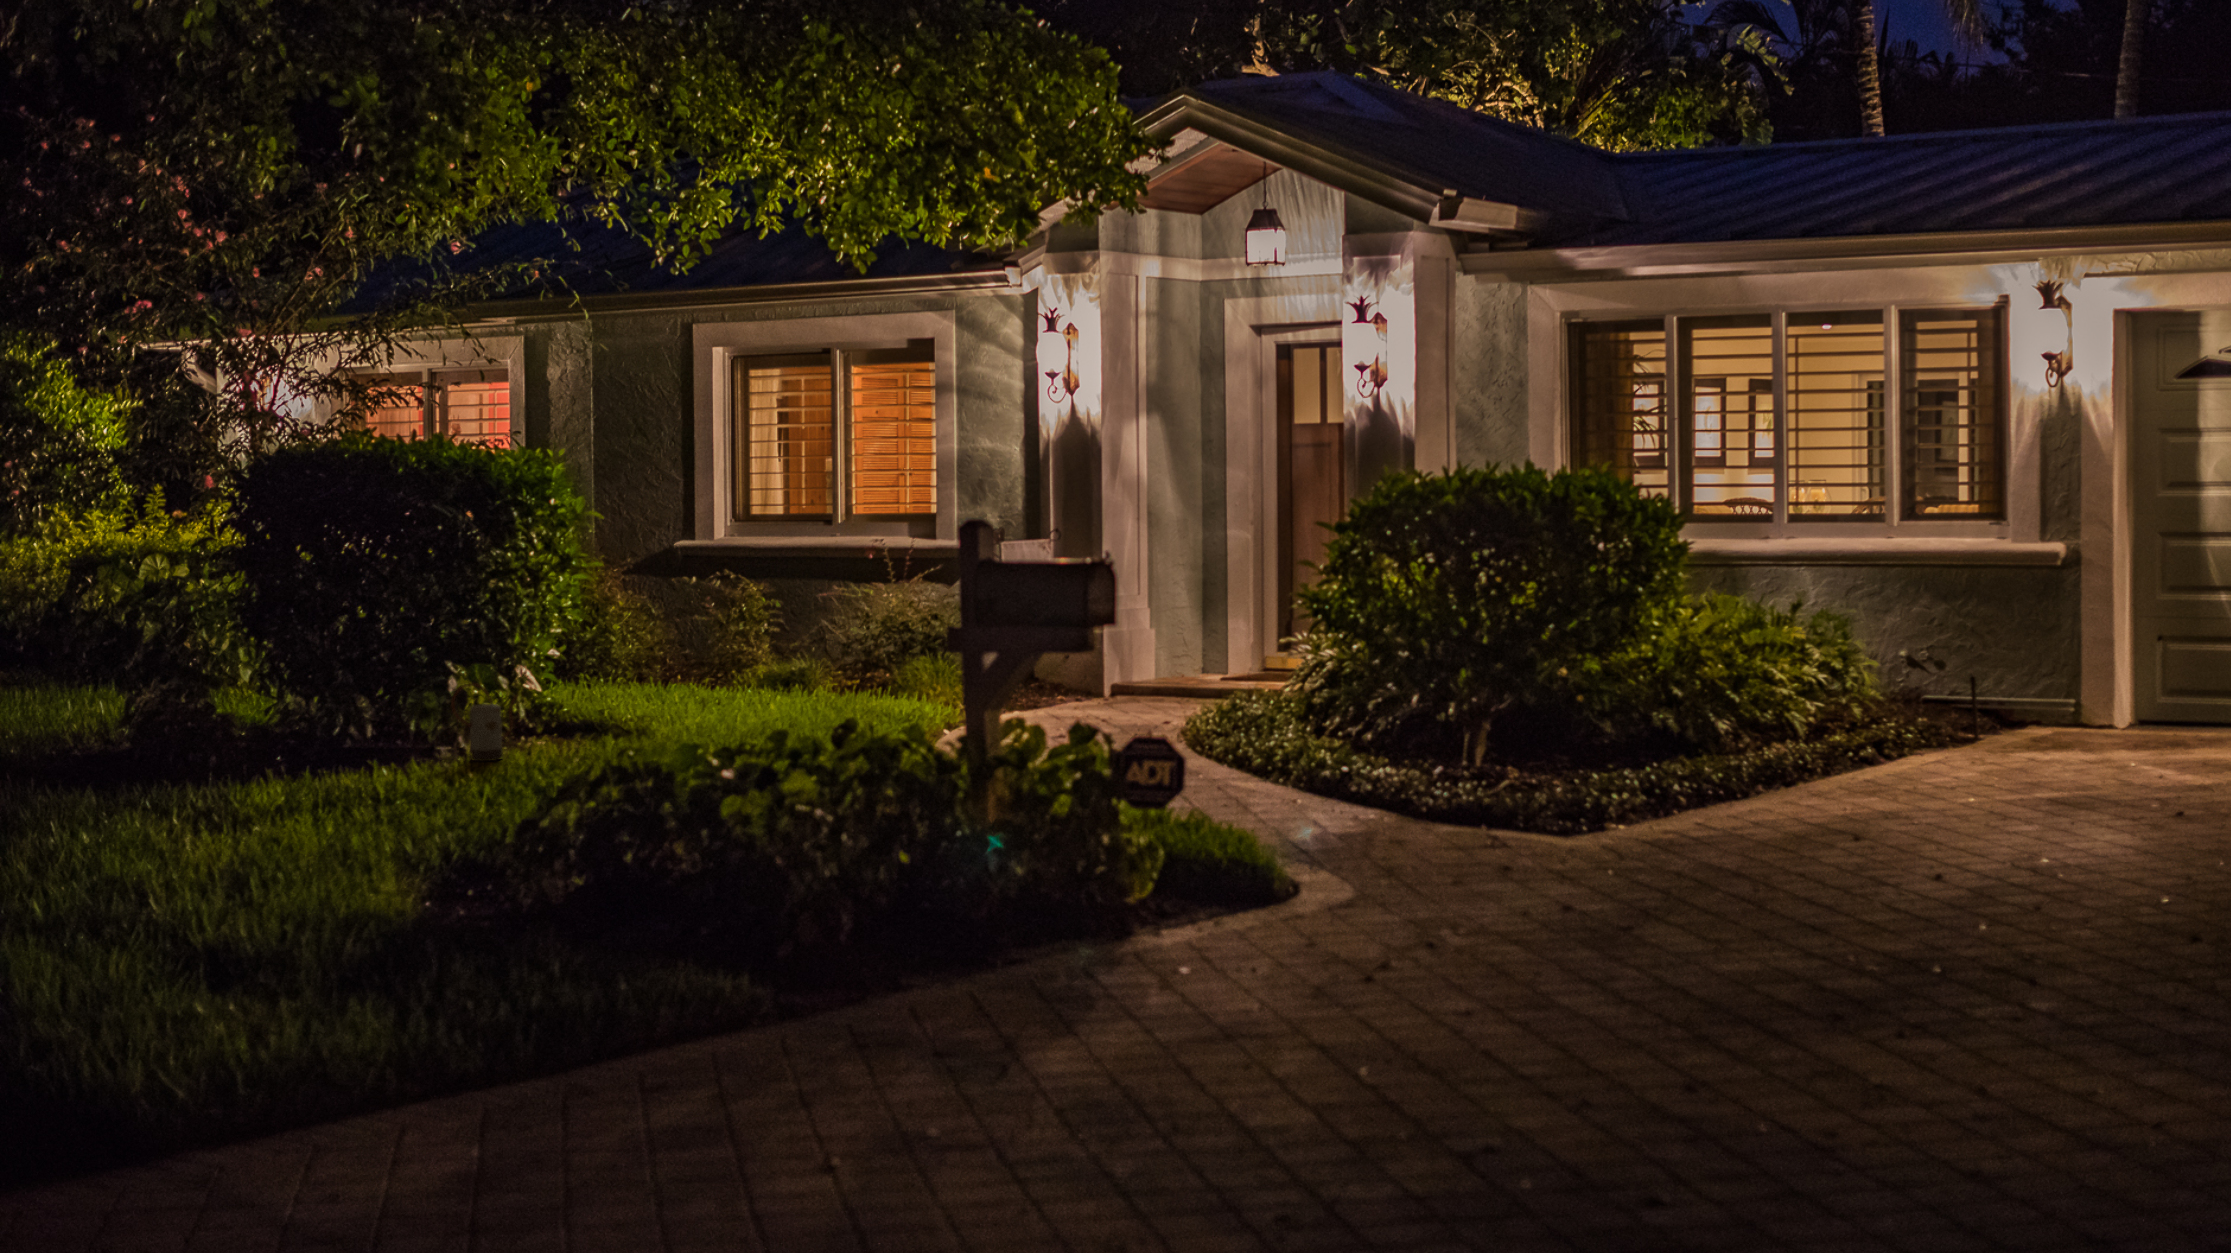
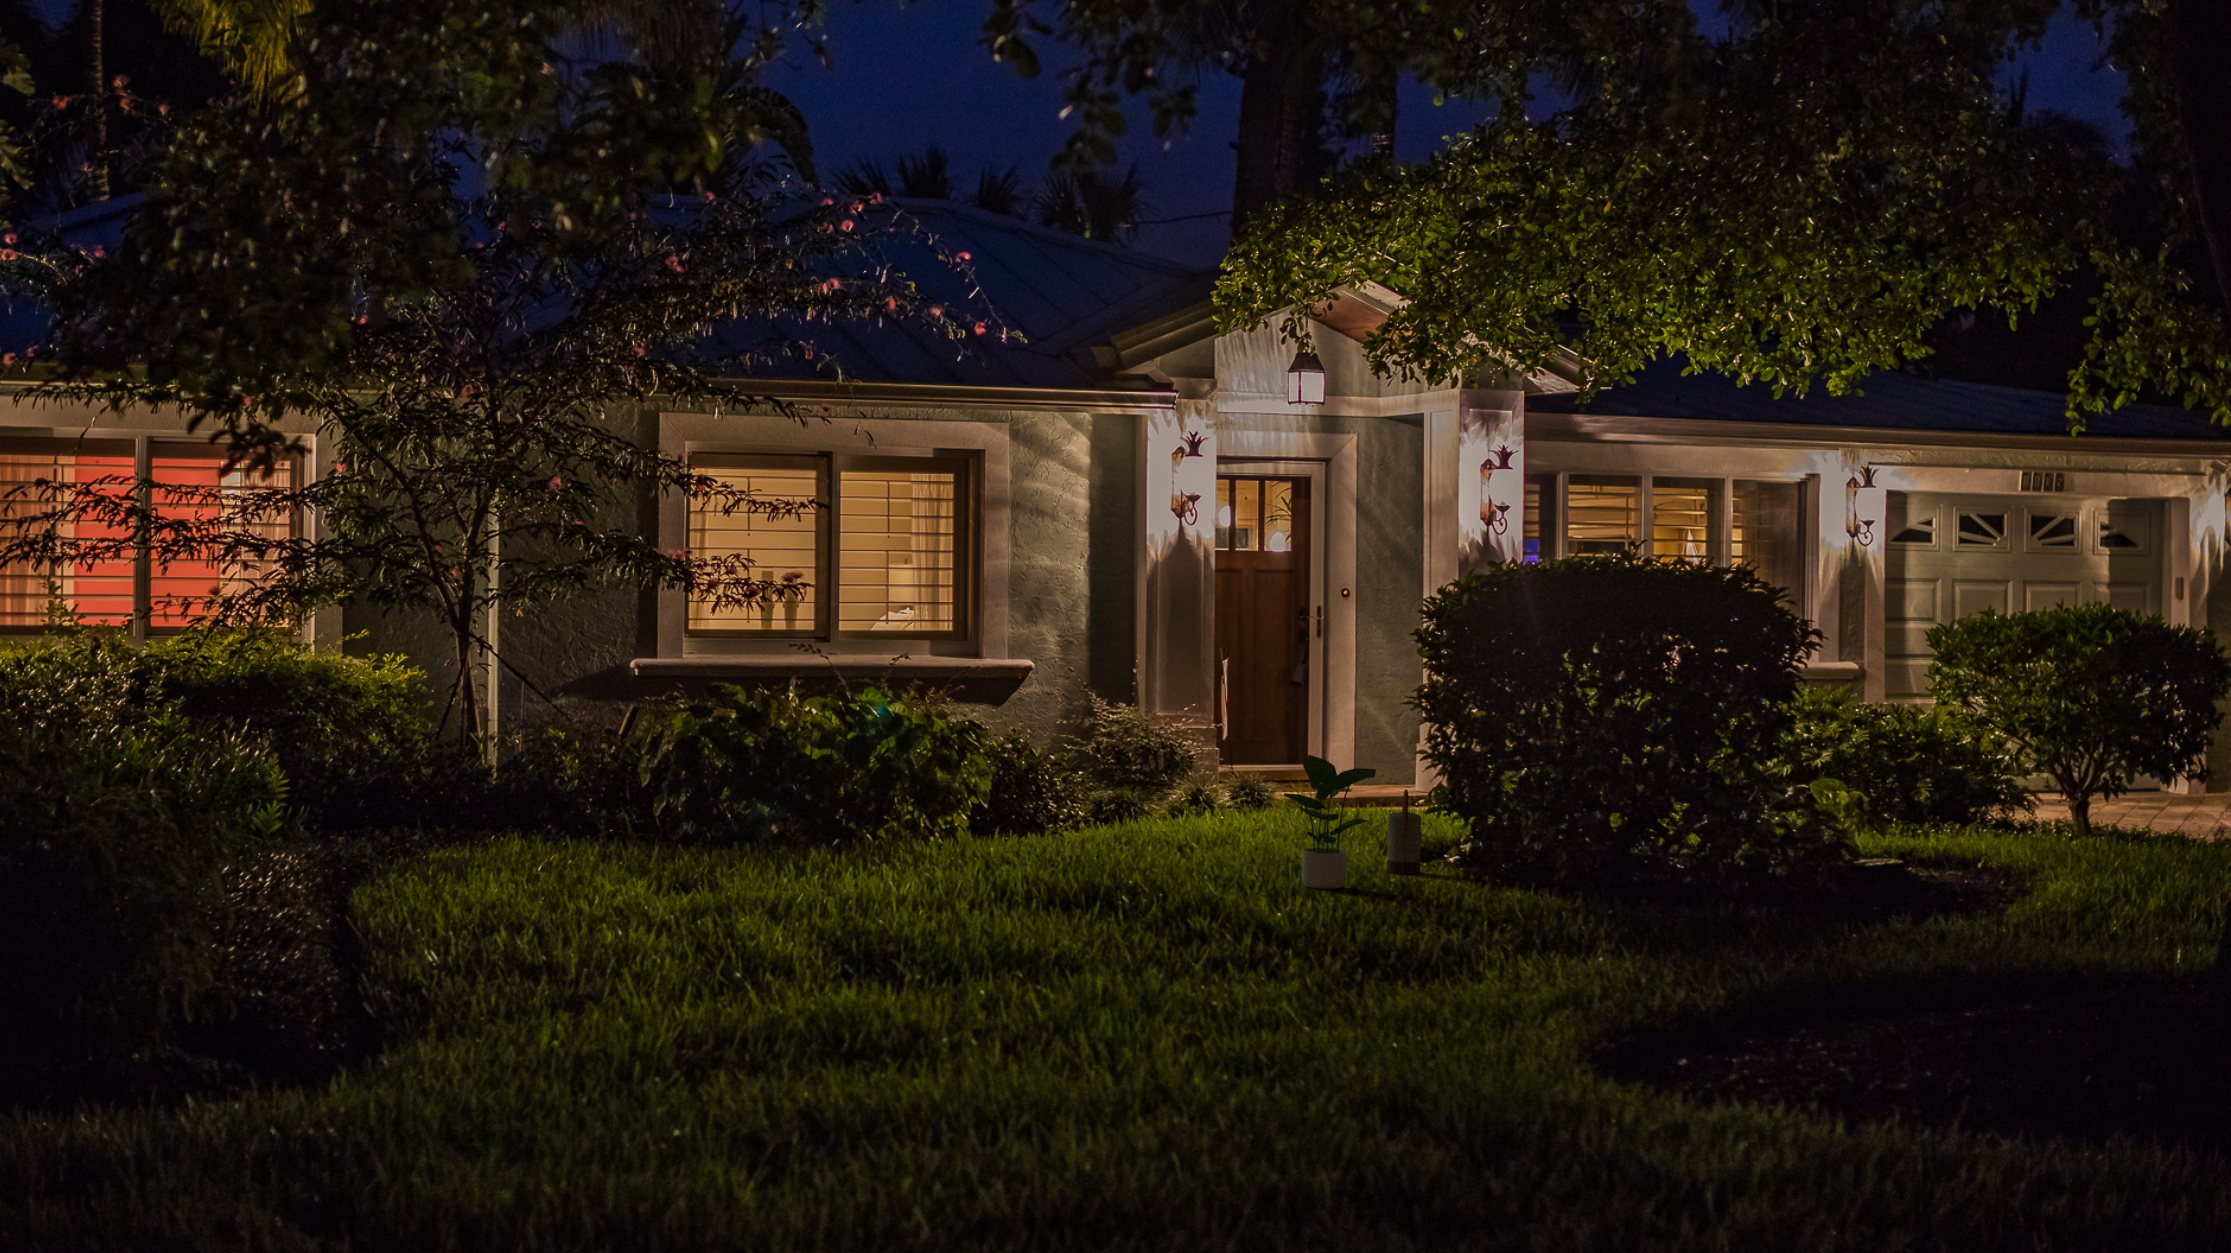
potted plant: none [267,647,363,765] -> present [1284,755,1376,889]

